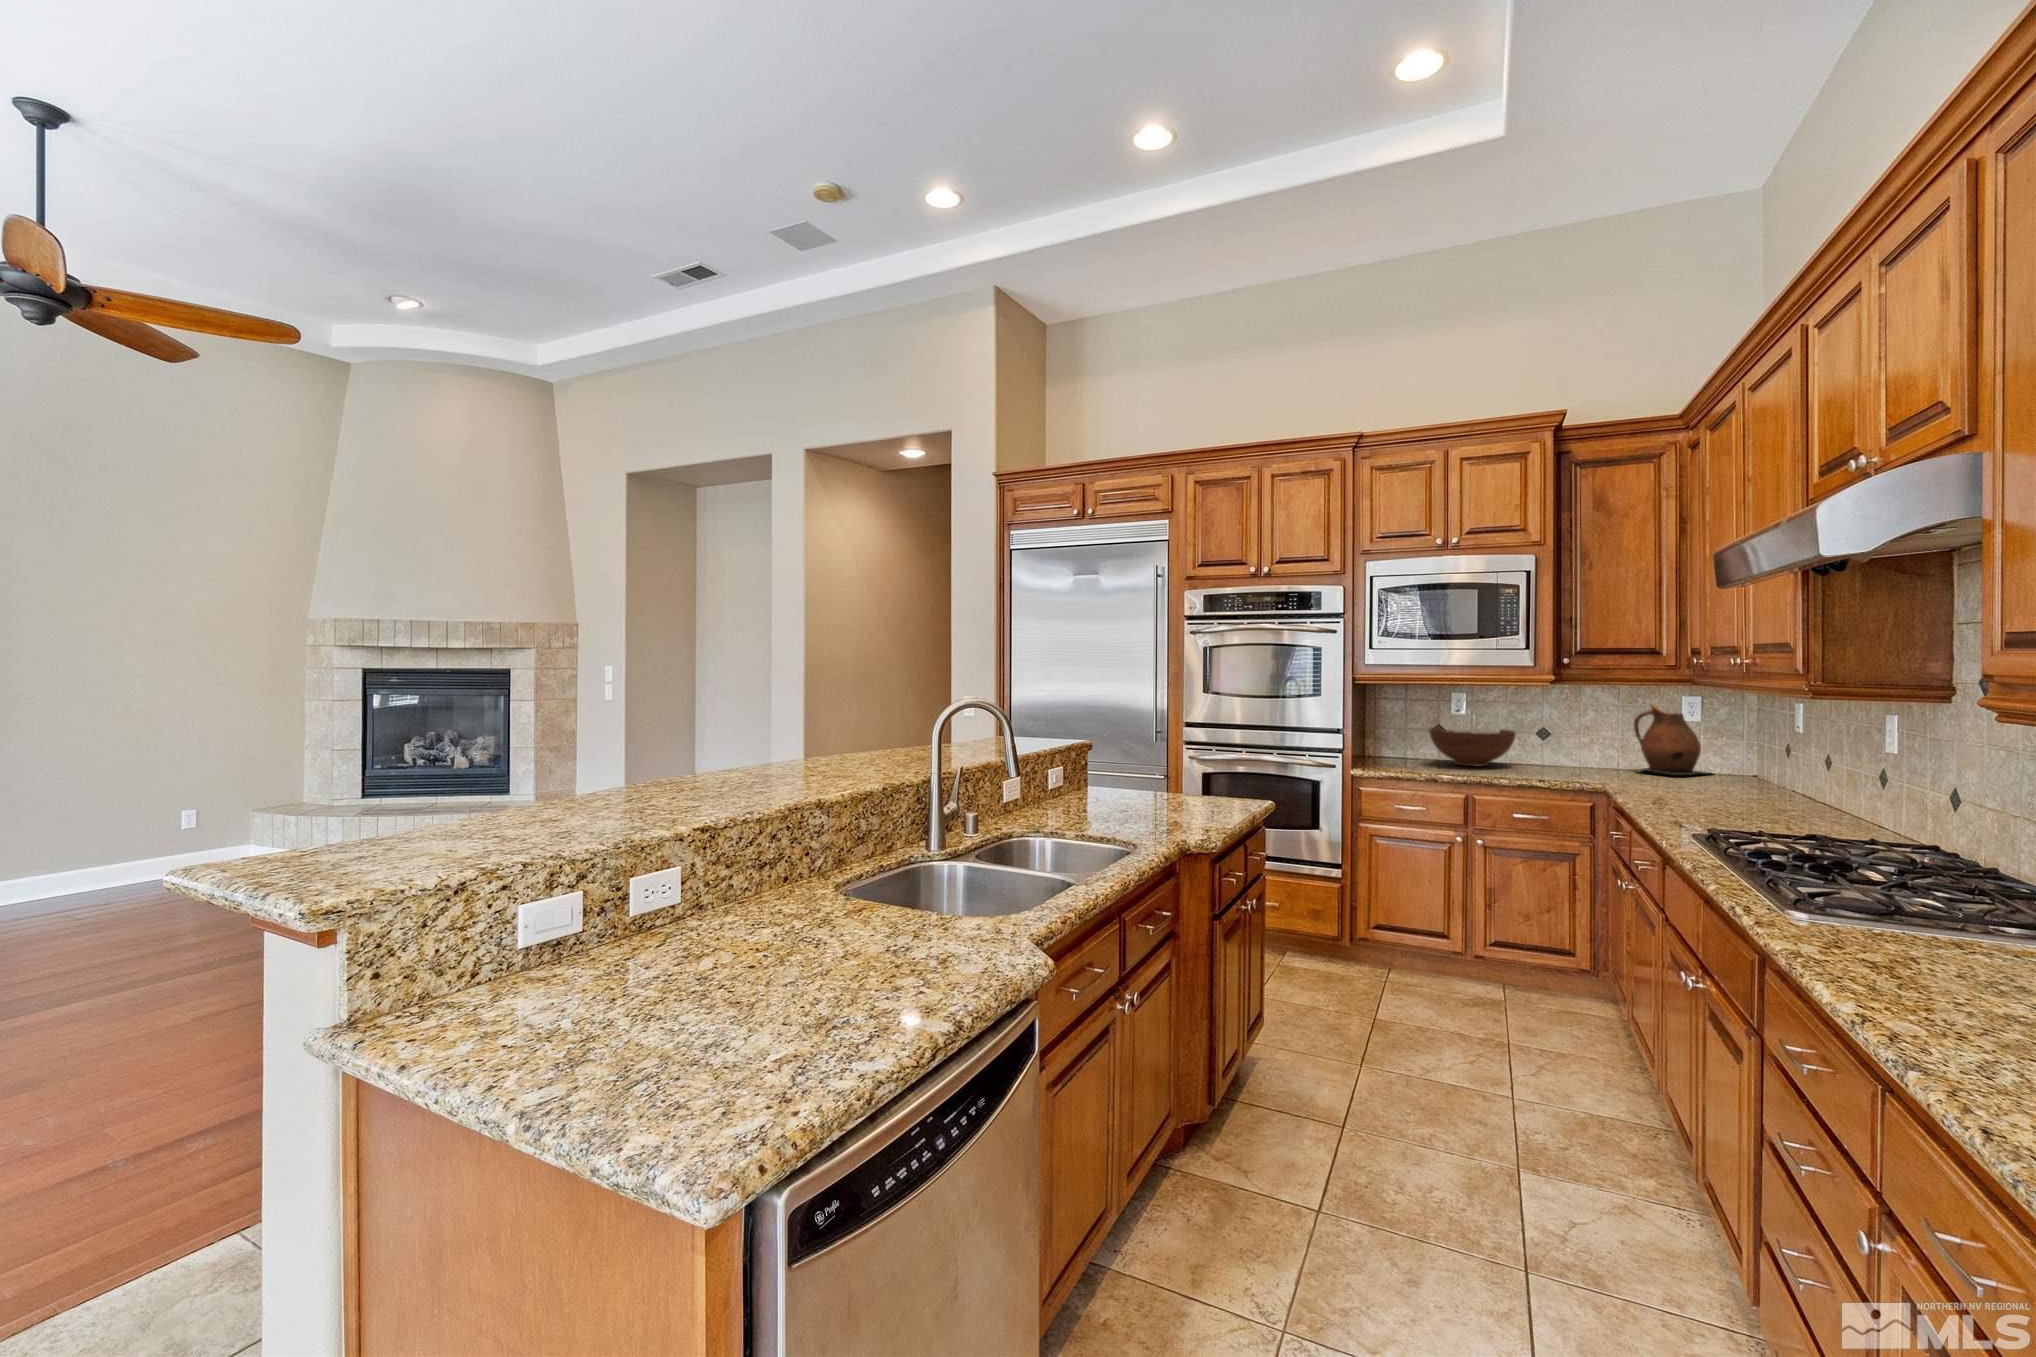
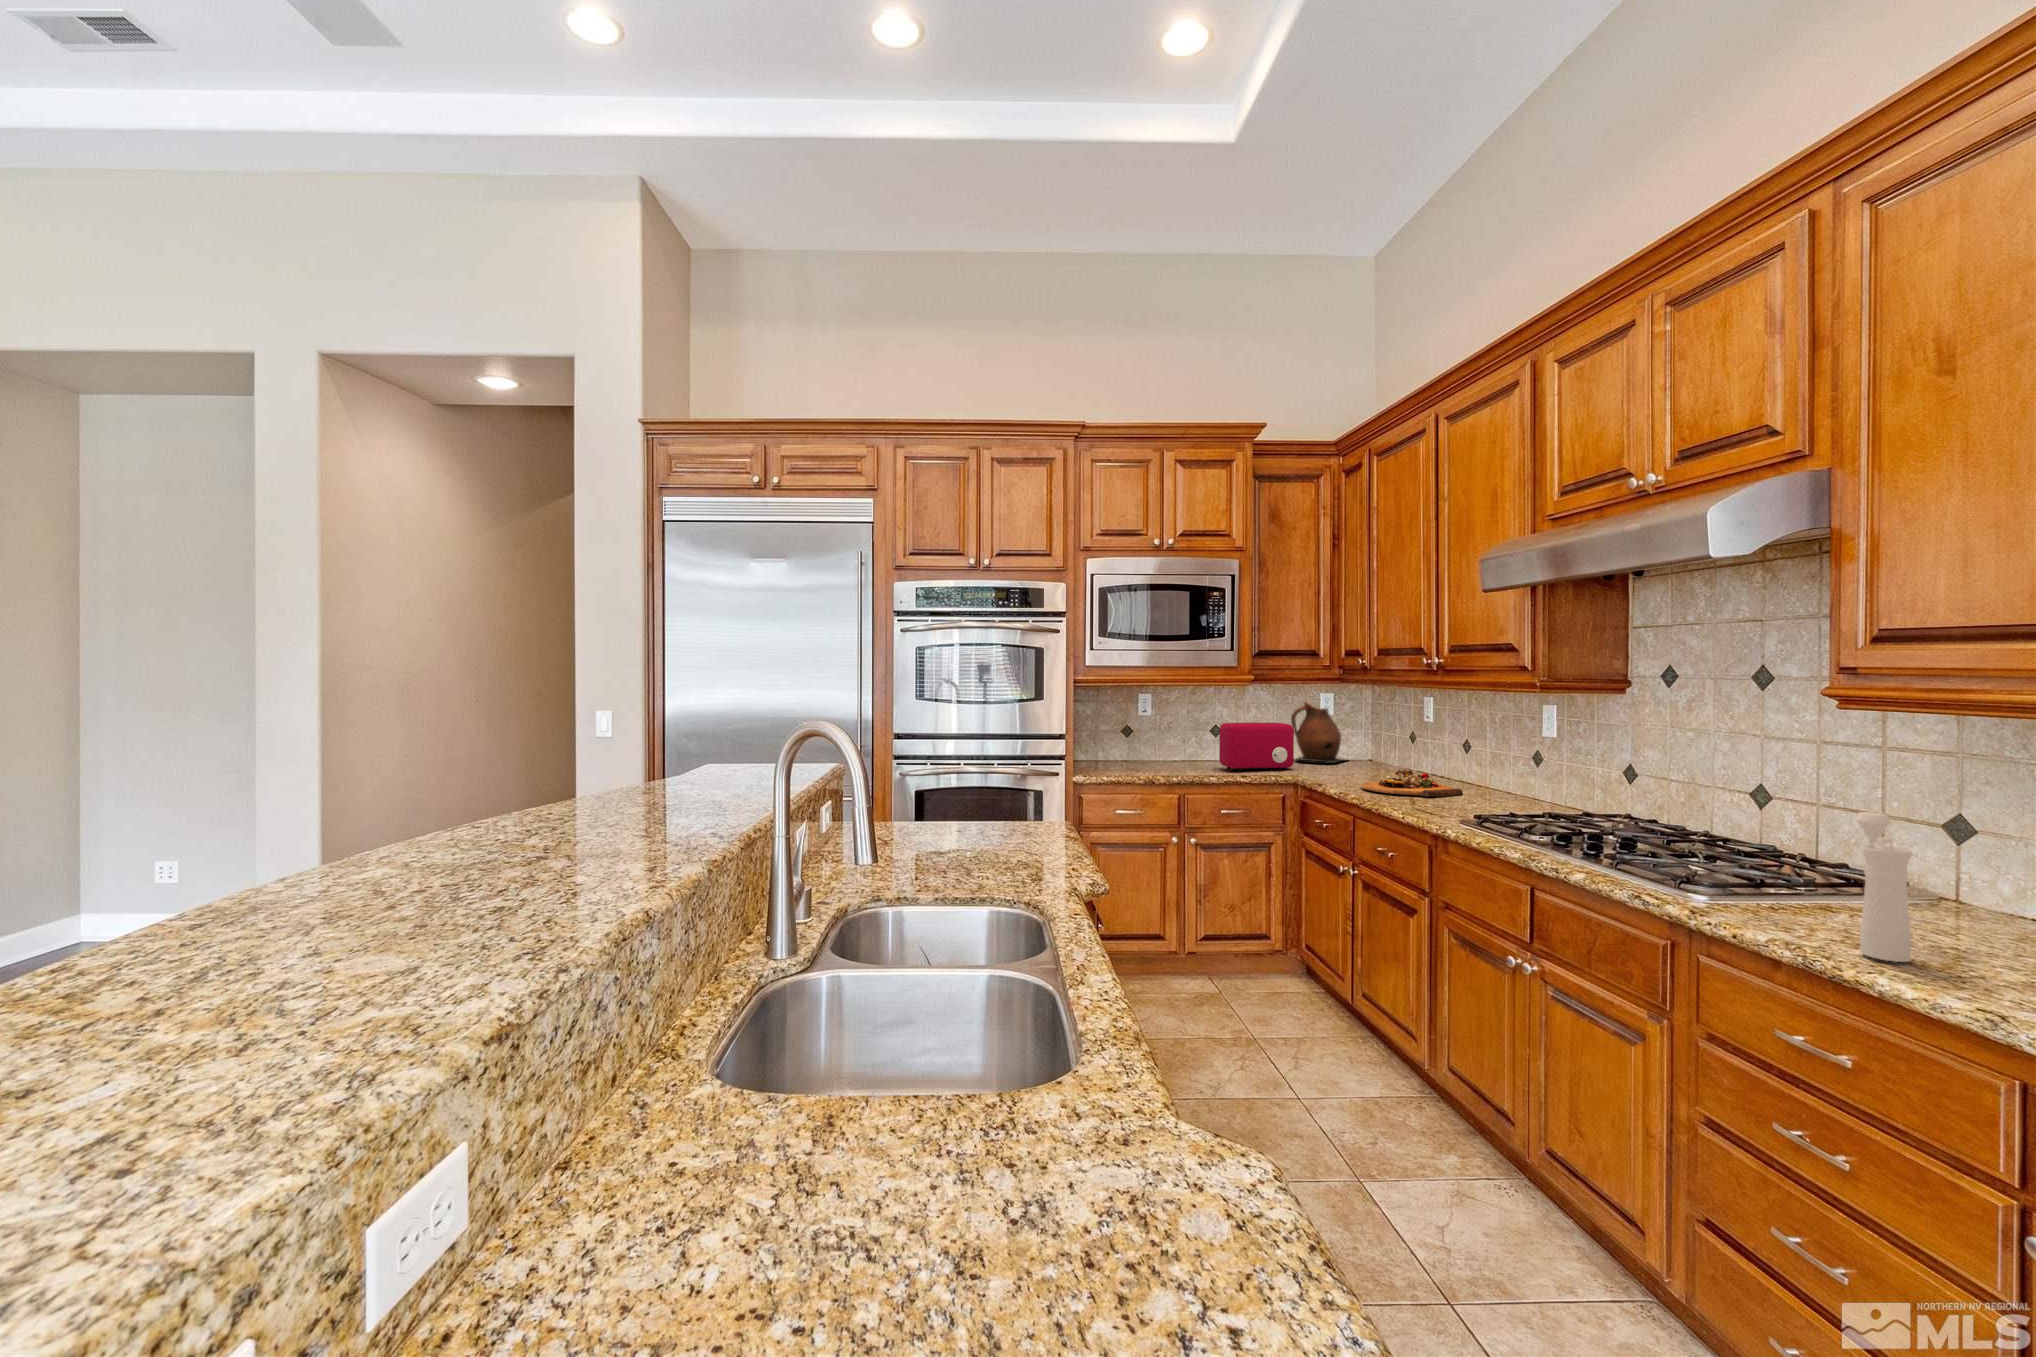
toaster: none [1527,725,1618,779] -> present [1219,723,1294,771]
fruit bowl: present [1429,727,1516,767] -> none [1124,728,1200,765]
cutting board: none [1655,784,1780,817] -> present [1361,770,1463,797]
pepper mill: none [1873,837,1964,995] -> present [1855,812,1912,962]

